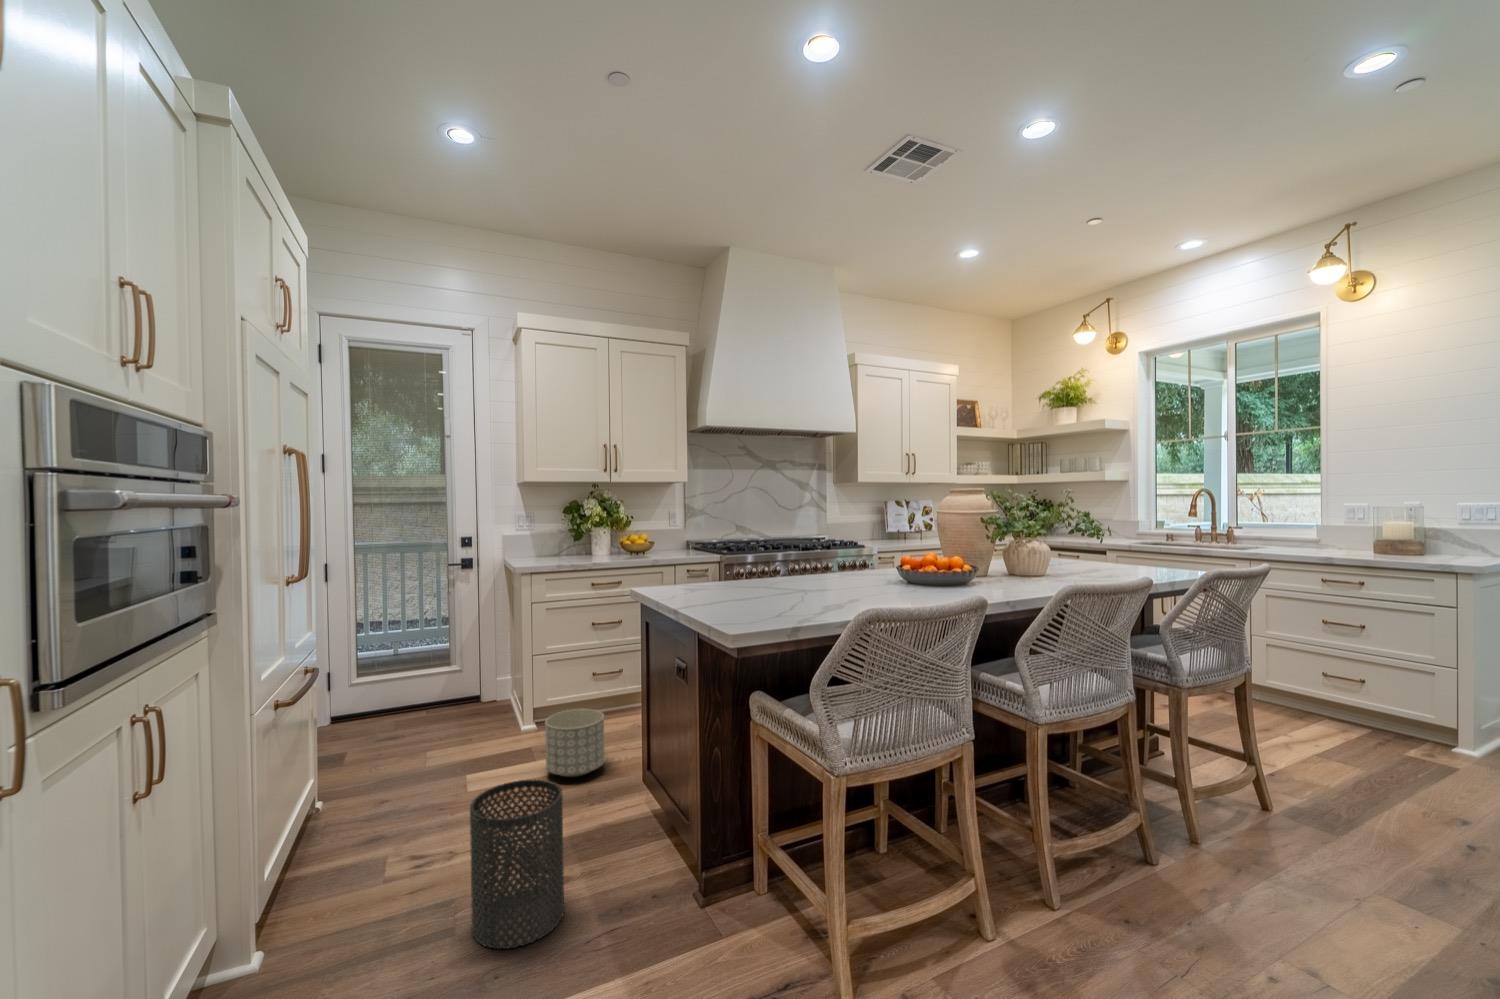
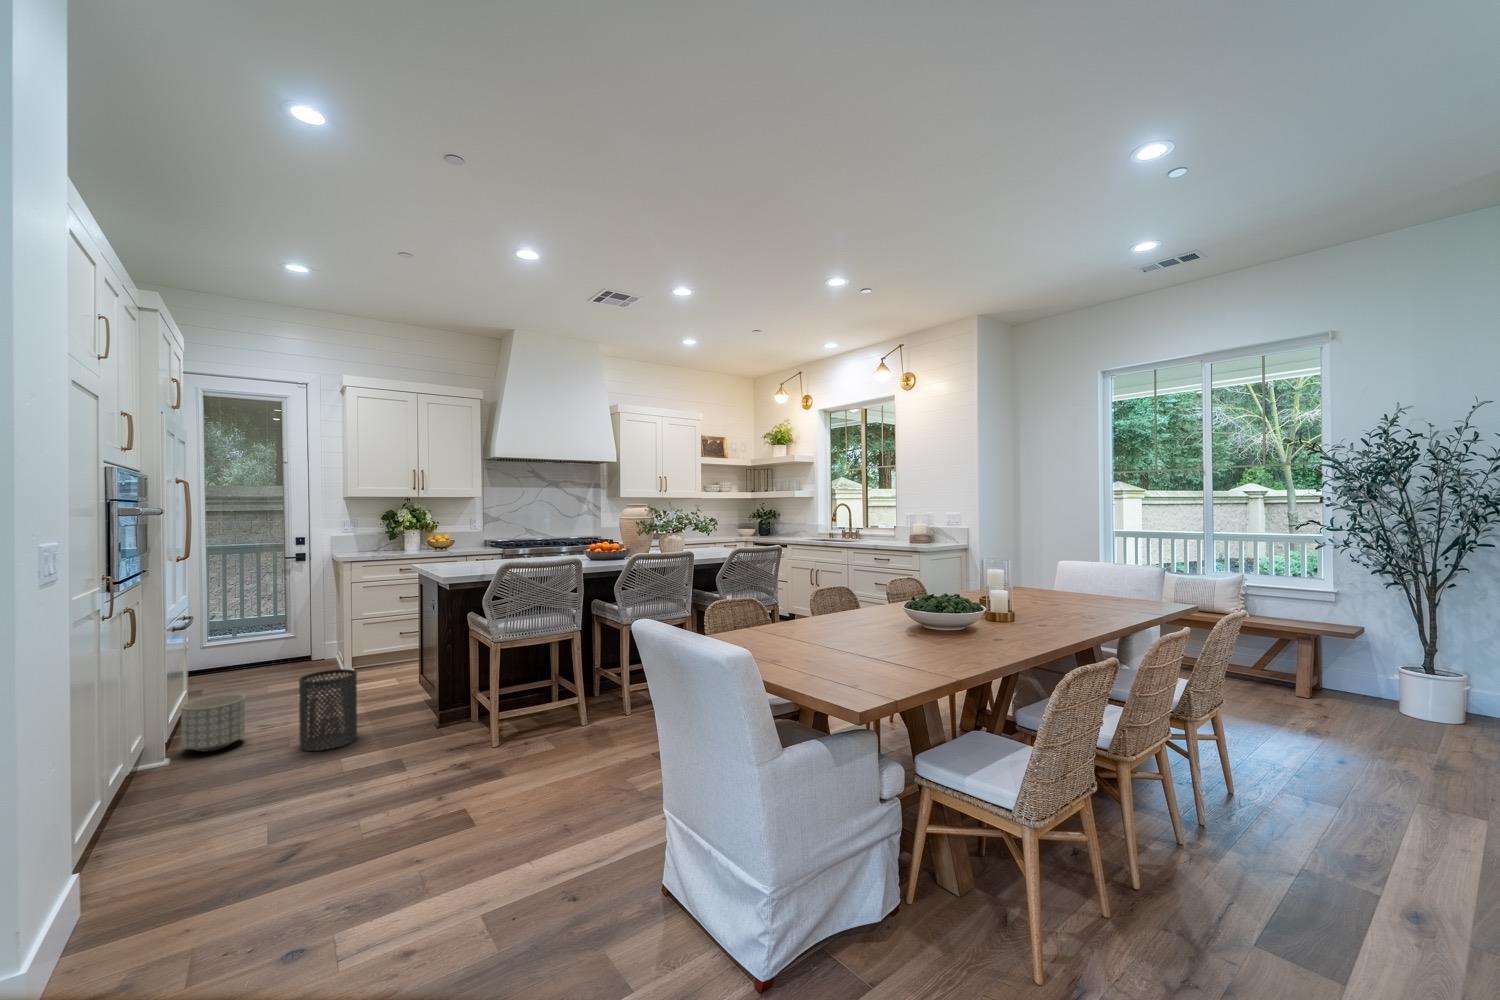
planter: present [545,709,605,777] -> present [181,694,245,752]

